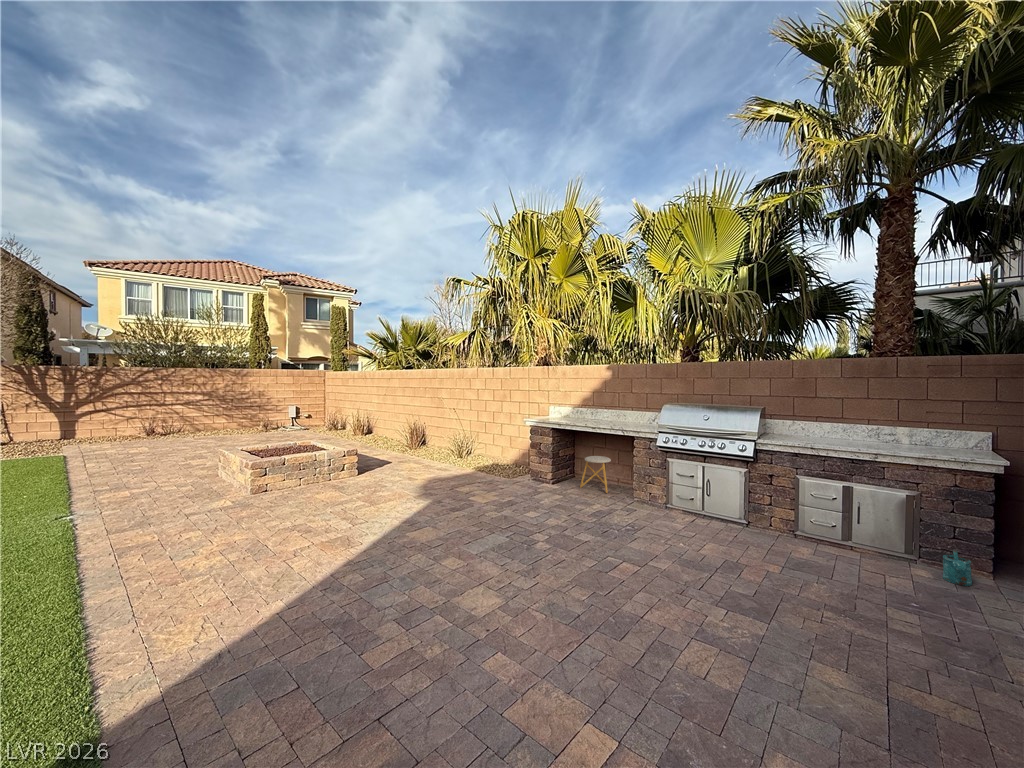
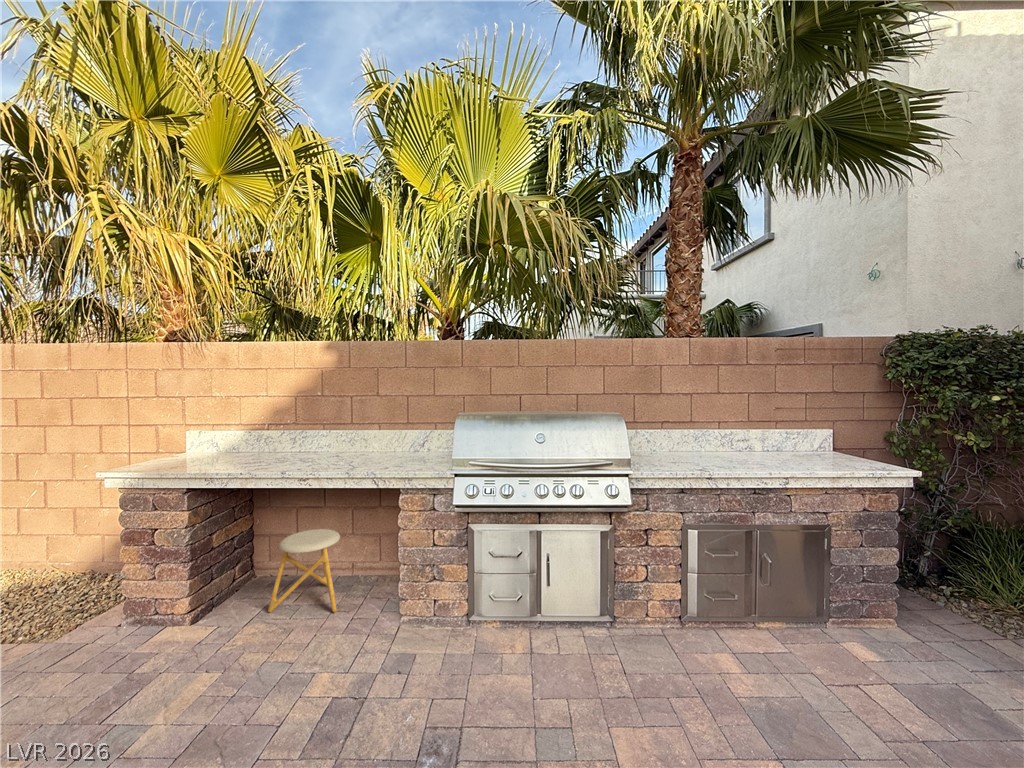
watering can: present [943,549,972,586] -> none [860,598,921,653]

